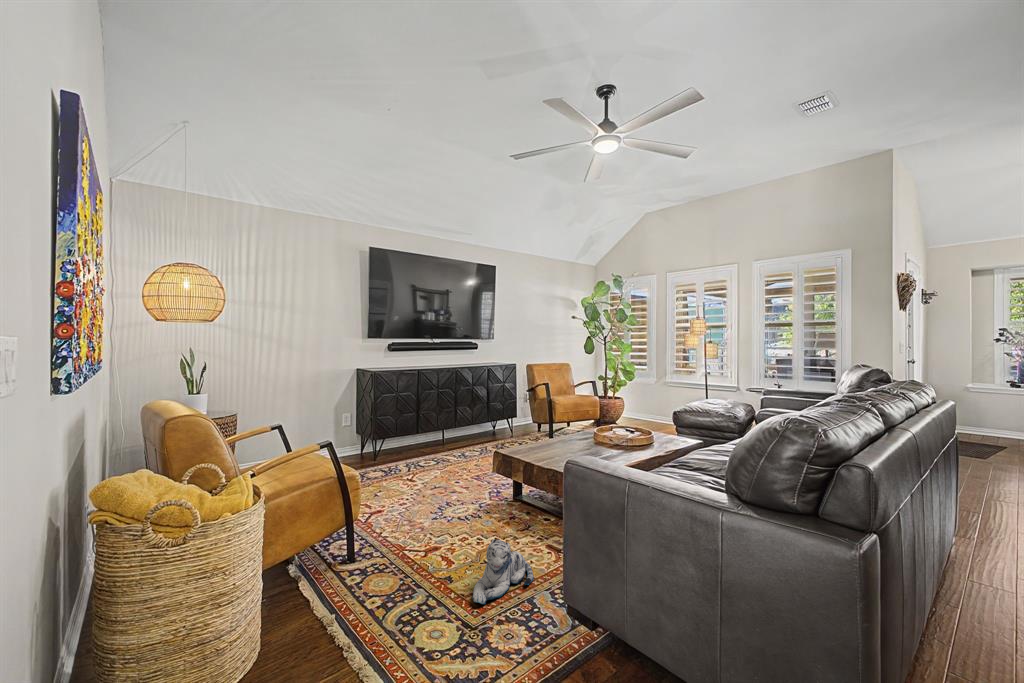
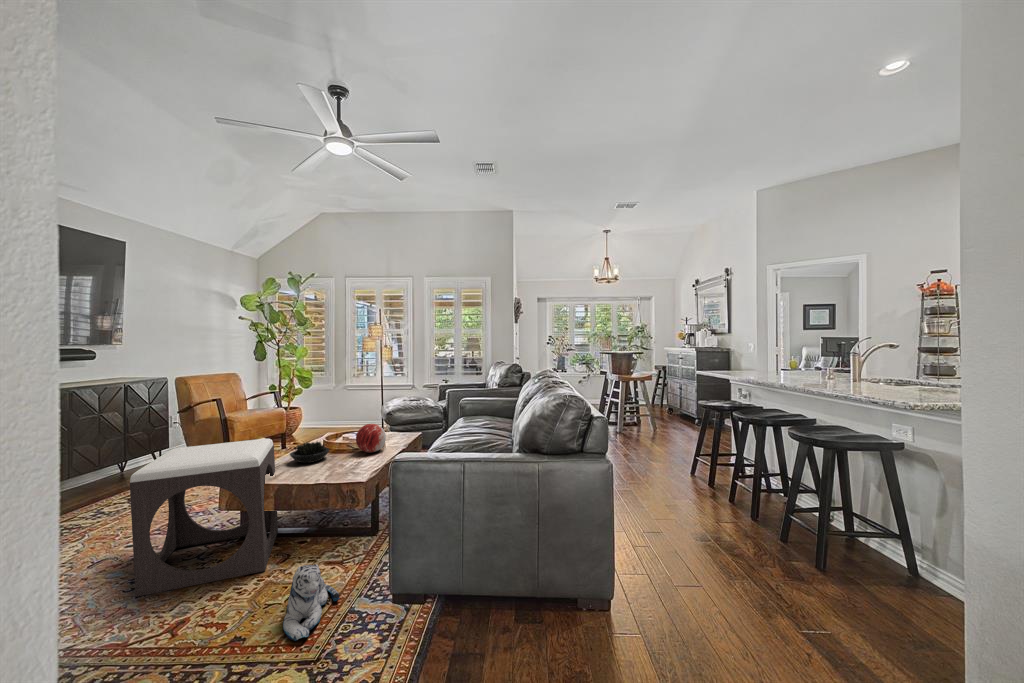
footstool: none [429,416,539,534] -> present [130,439,278,597]
decorative orb: none [613,423,644,454] -> present [356,424,386,453]
succulent plant: none [555,430,590,451] -> present [290,442,329,463]

